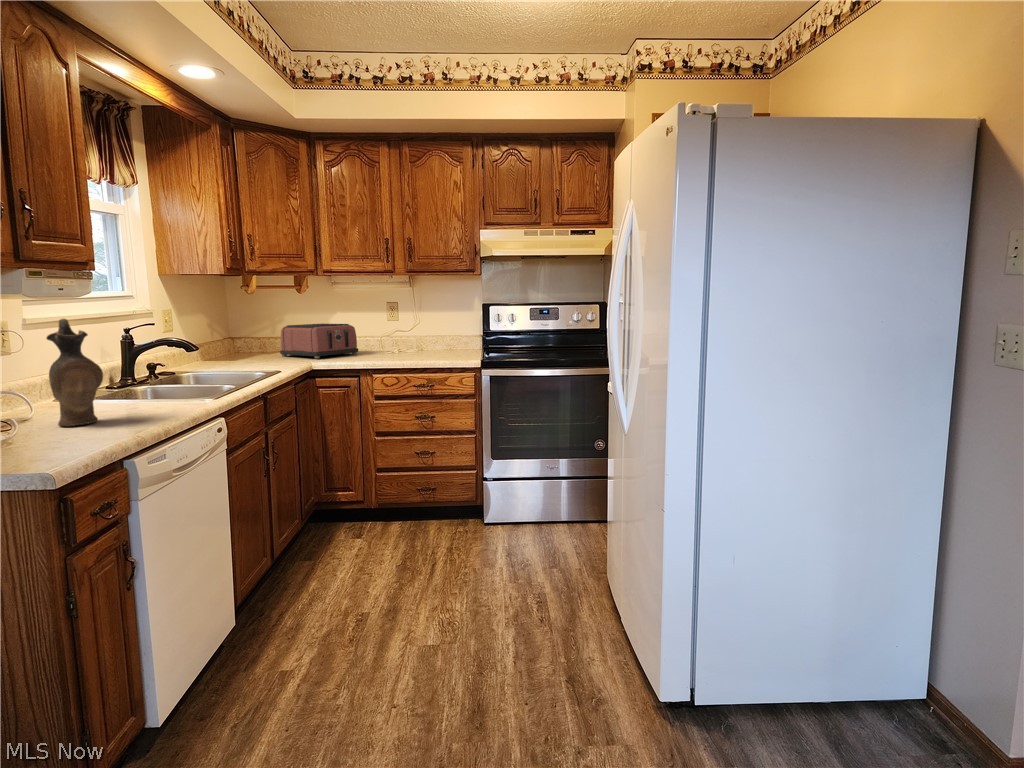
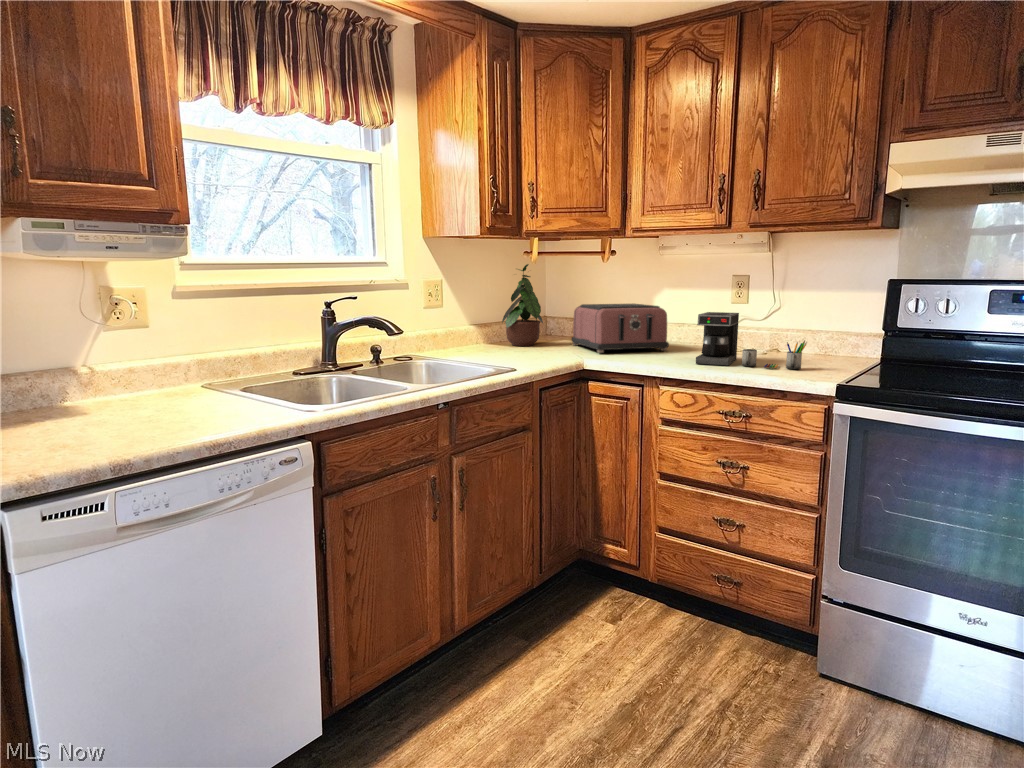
potted plant: none [220,295,263,360] -> present [502,264,543,346]
ceramic pitcher: present [47,319,103,426] -> none [89,292,157,426]
coffee maker: none [388,326,453,359] -> present [696,312,807,369]

